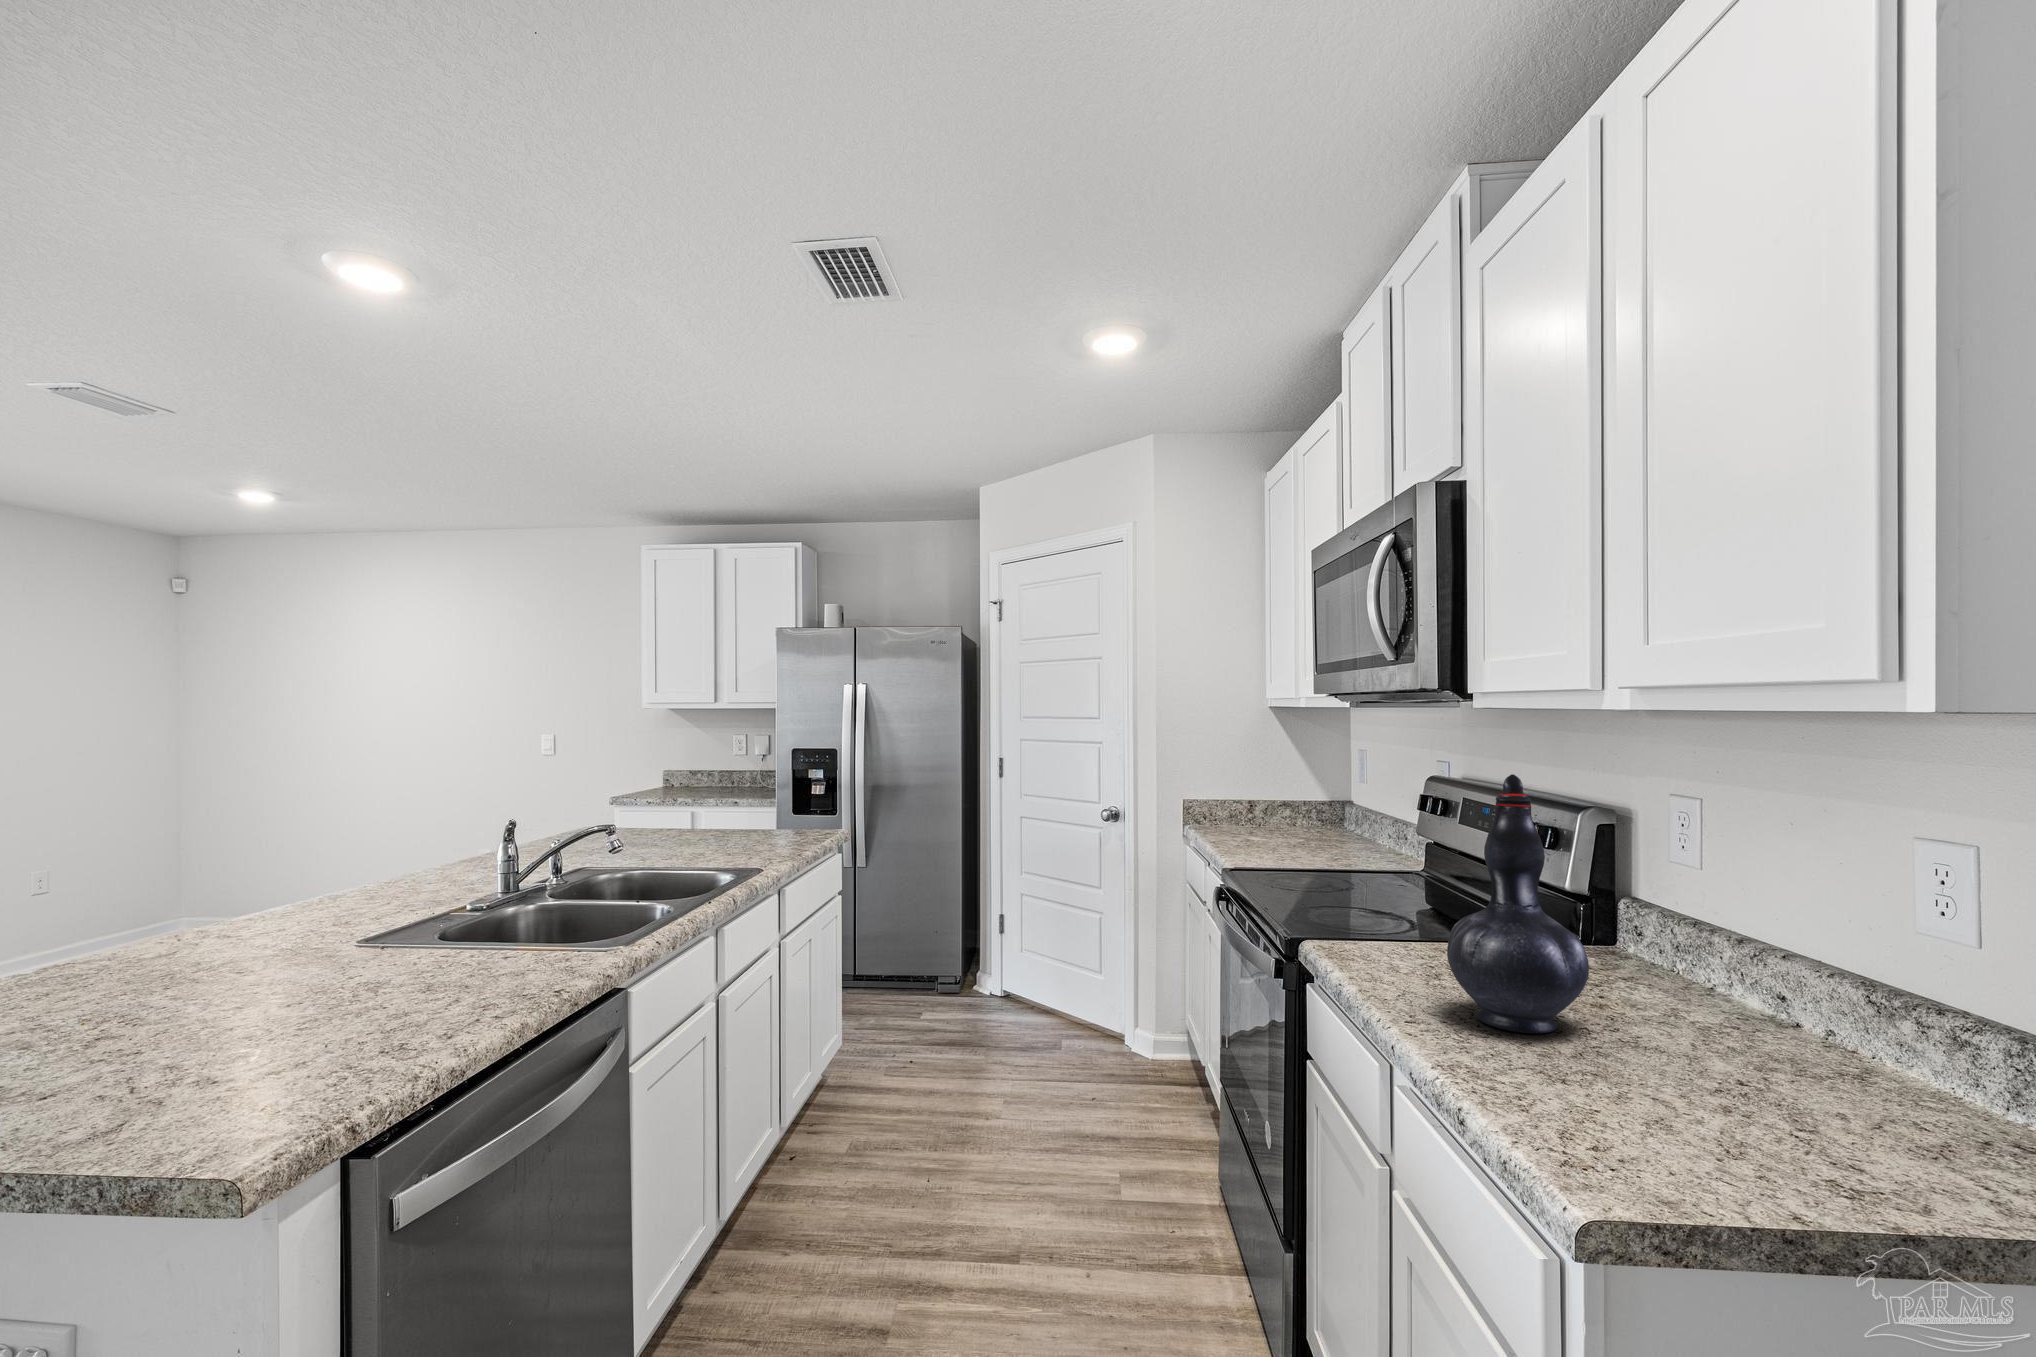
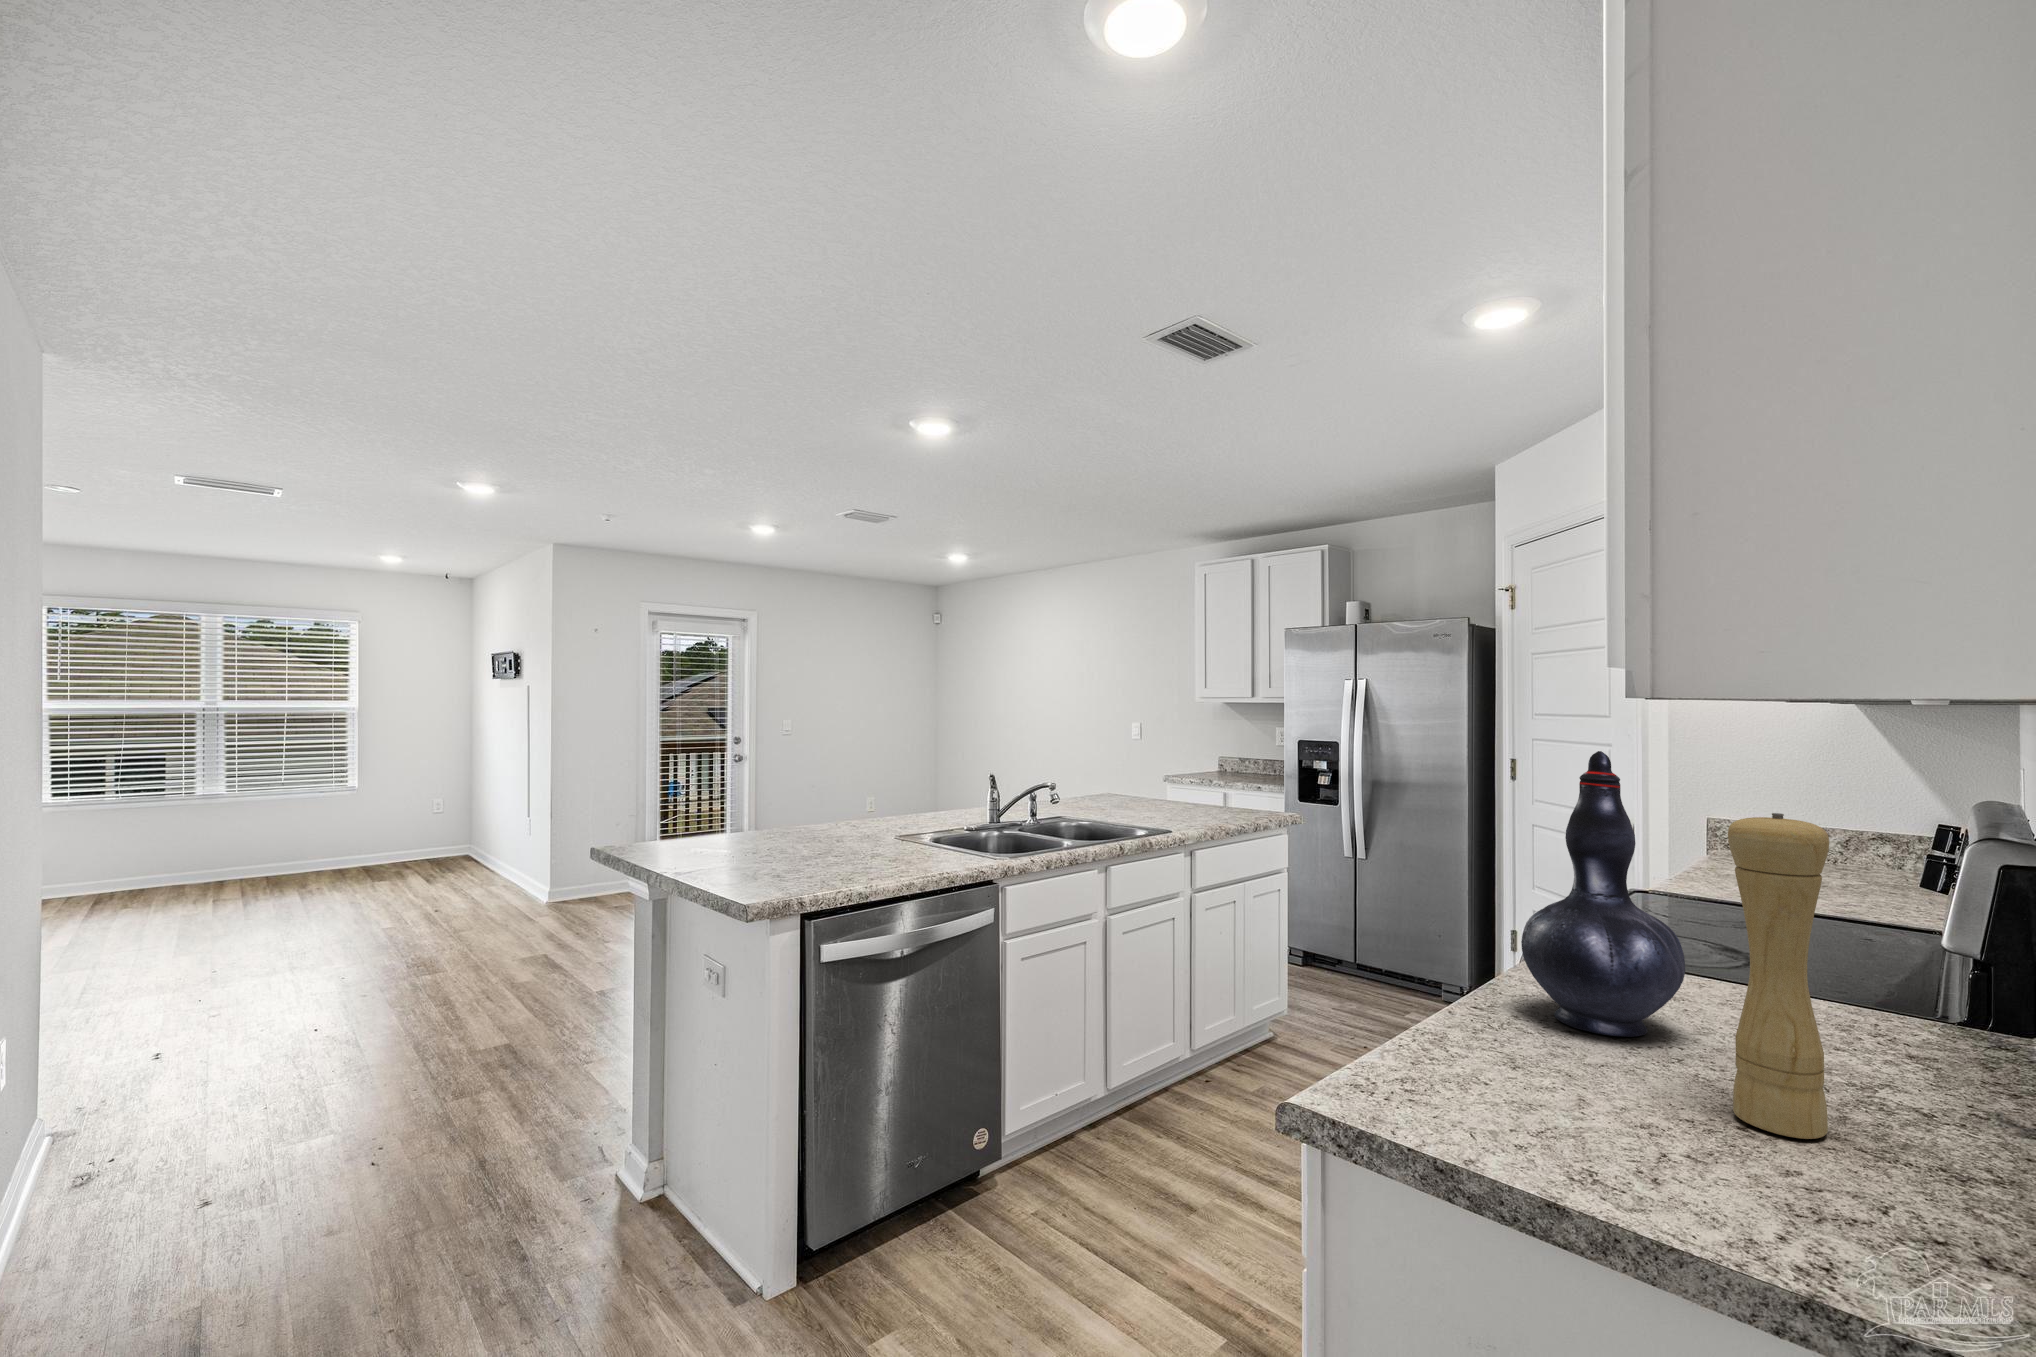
pepper mill: none [1730,827,1814,1095] -> present [1728,813,1829,1139]

